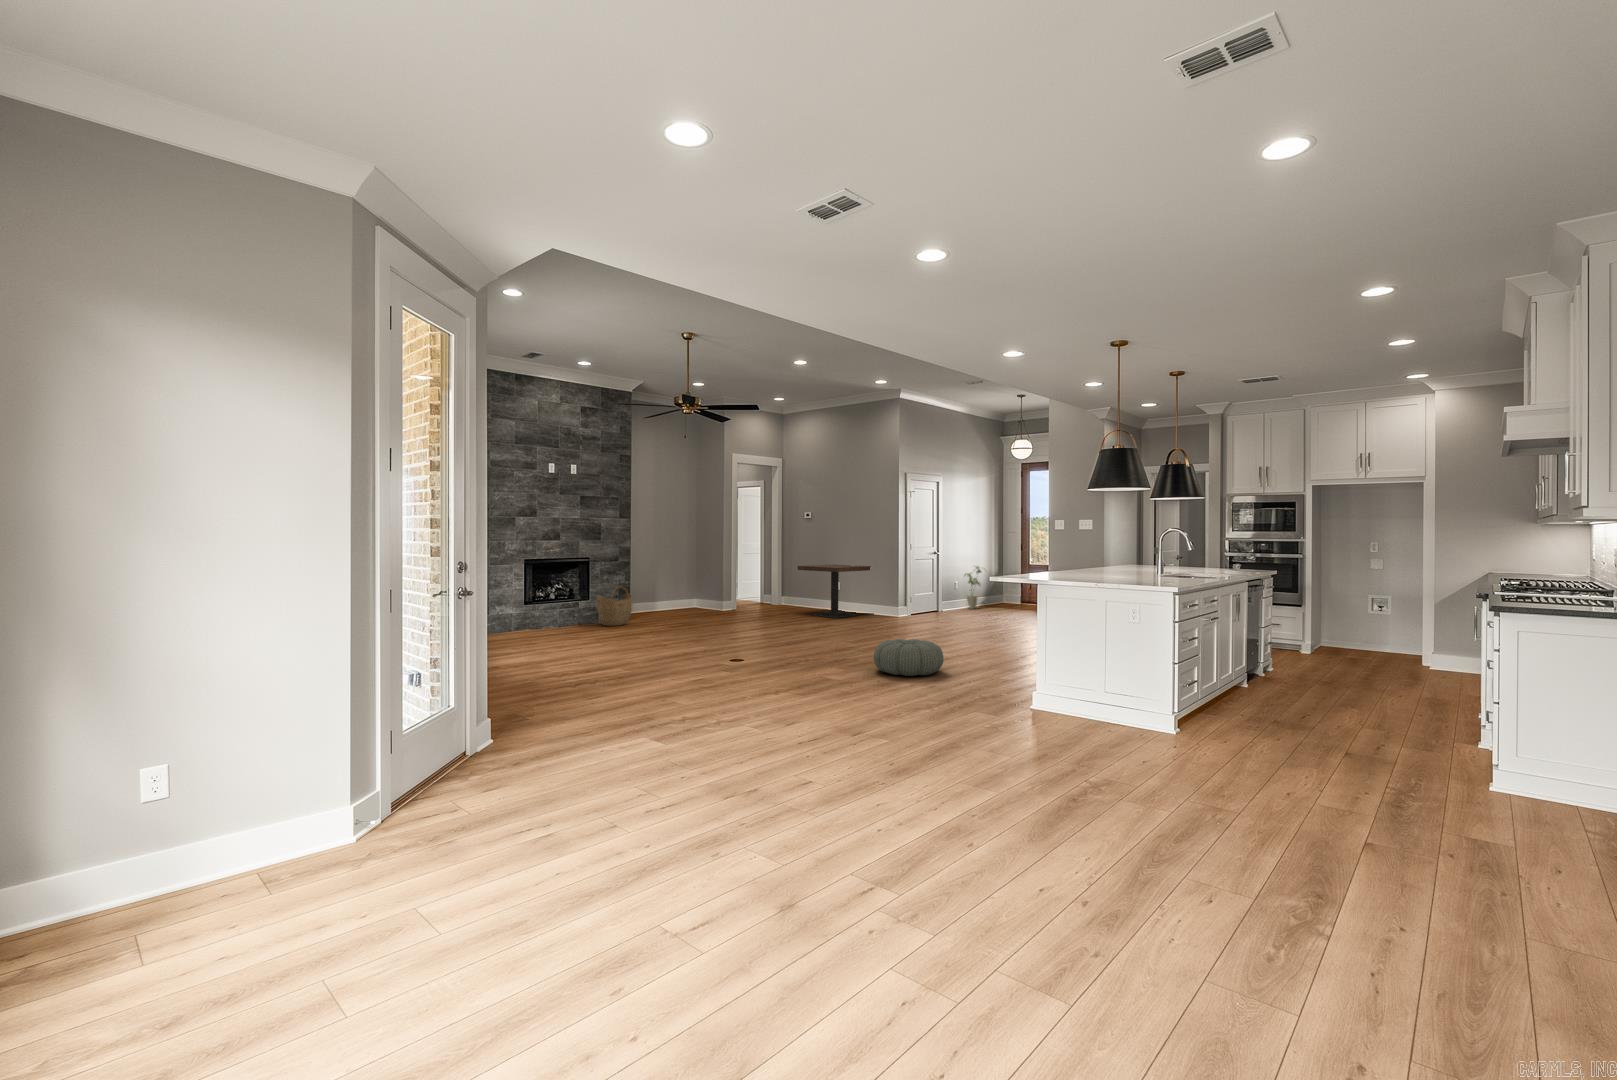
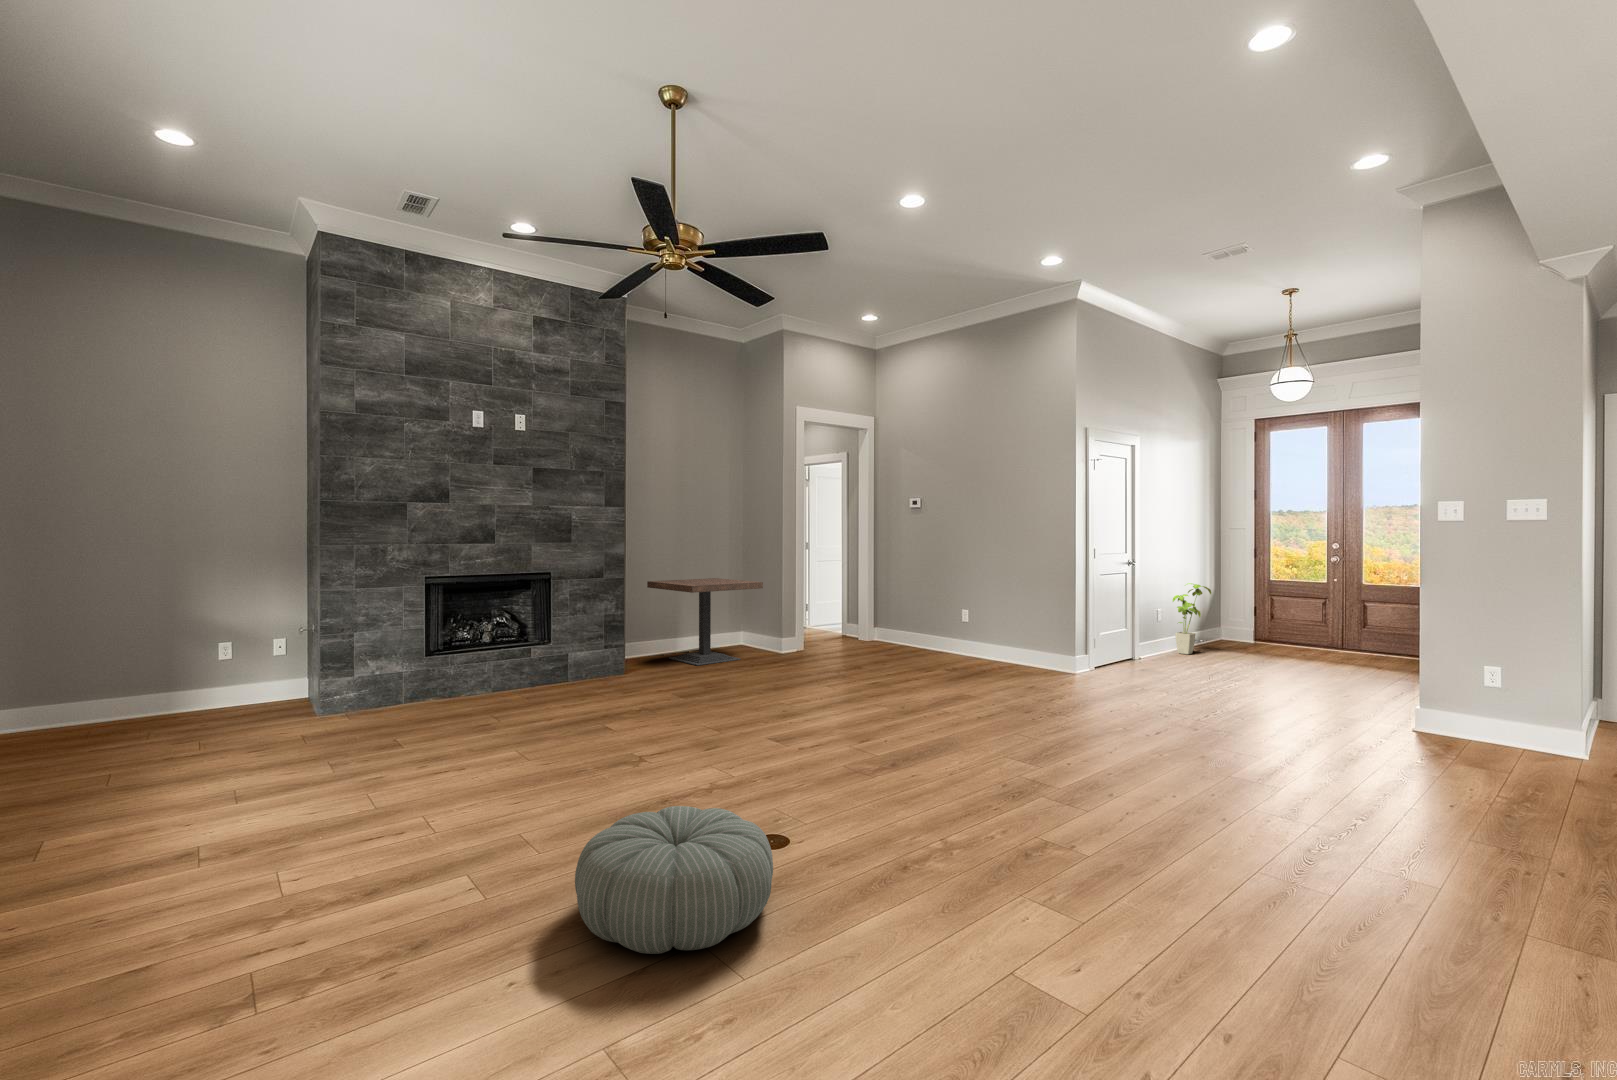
side table: present [798,564,871,618] -> present [647,578,763,666]
woven basket: present [597,589,632,626] -> none [560,617,622,689]
pouf: present [874,639,944,676] -> present [575,806,773,954]

